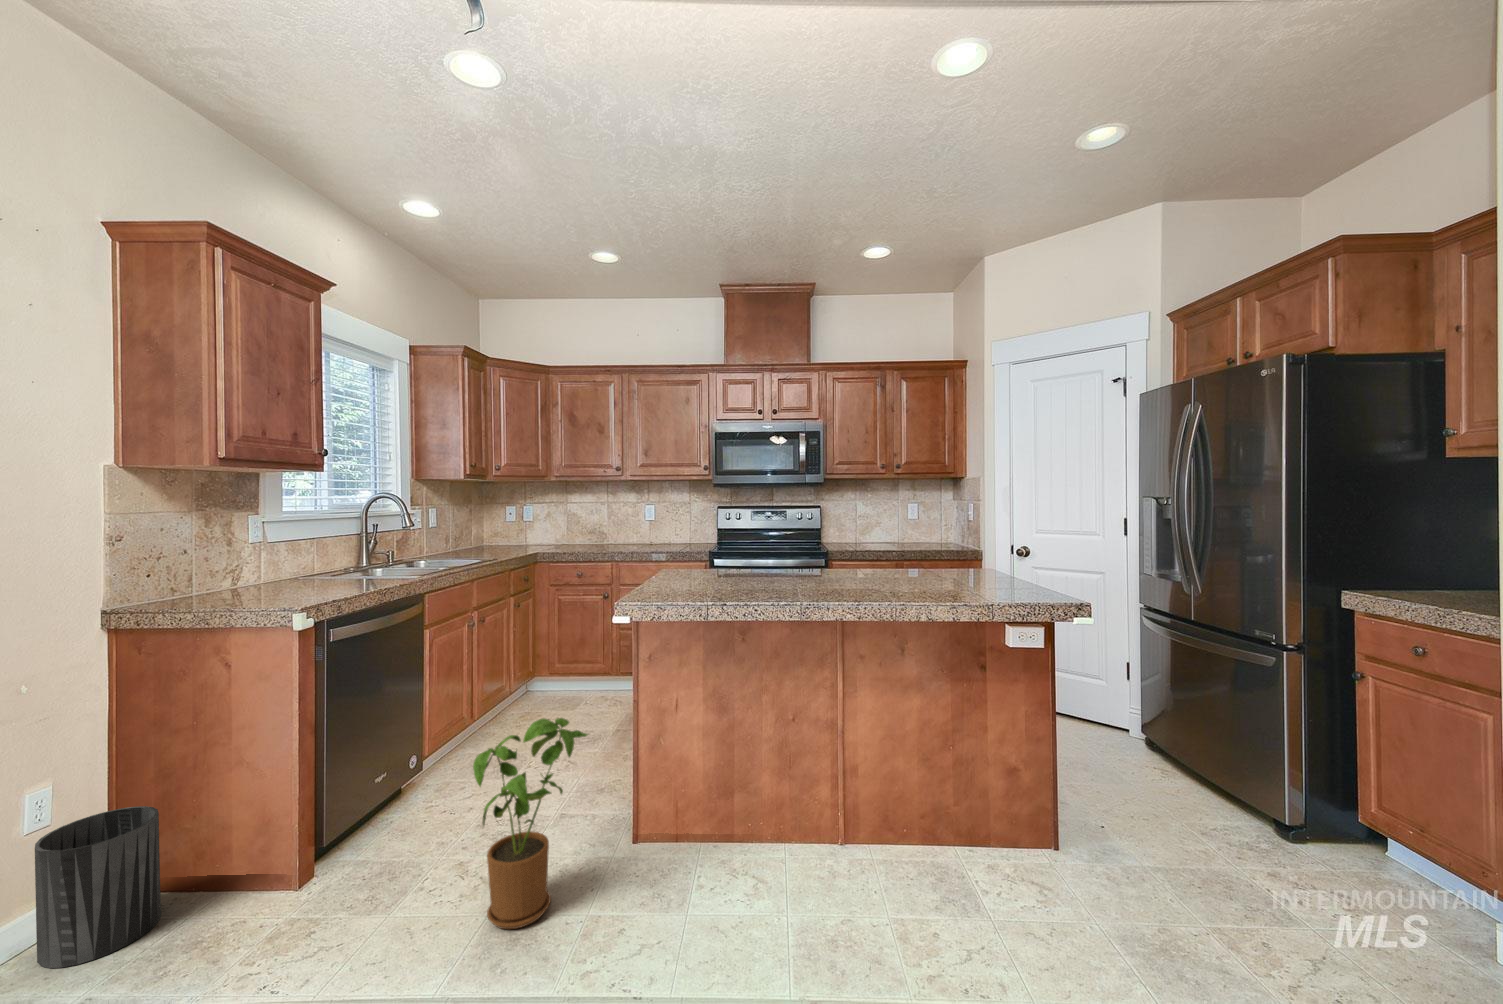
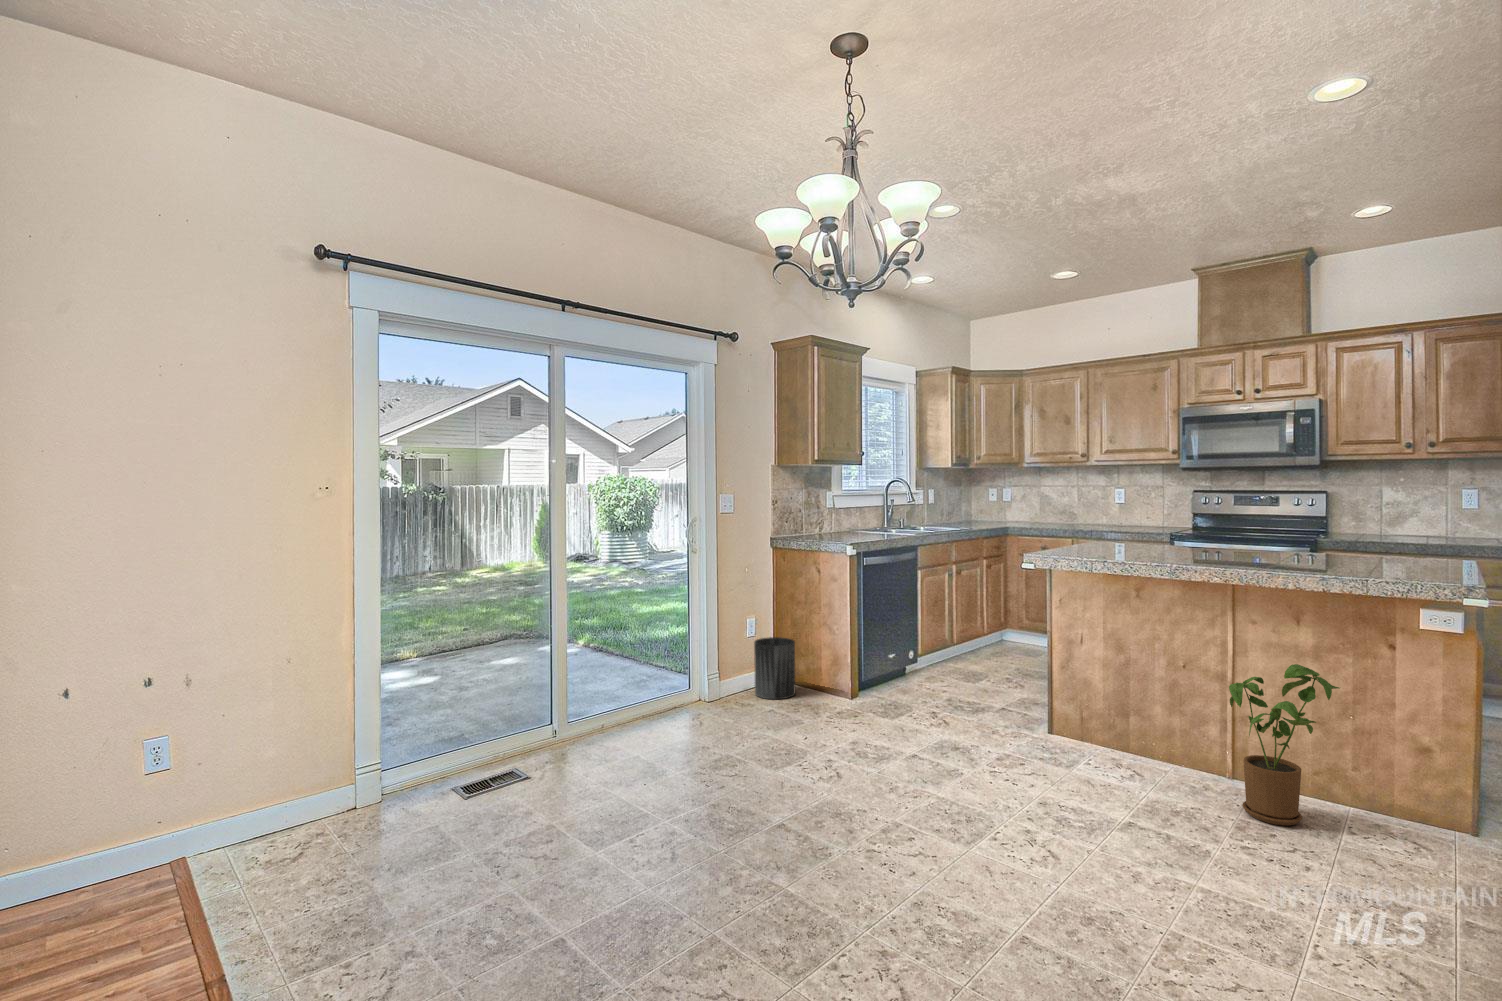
house plant: present [473,718,588,929] -> present [1229,664,1340,826]

